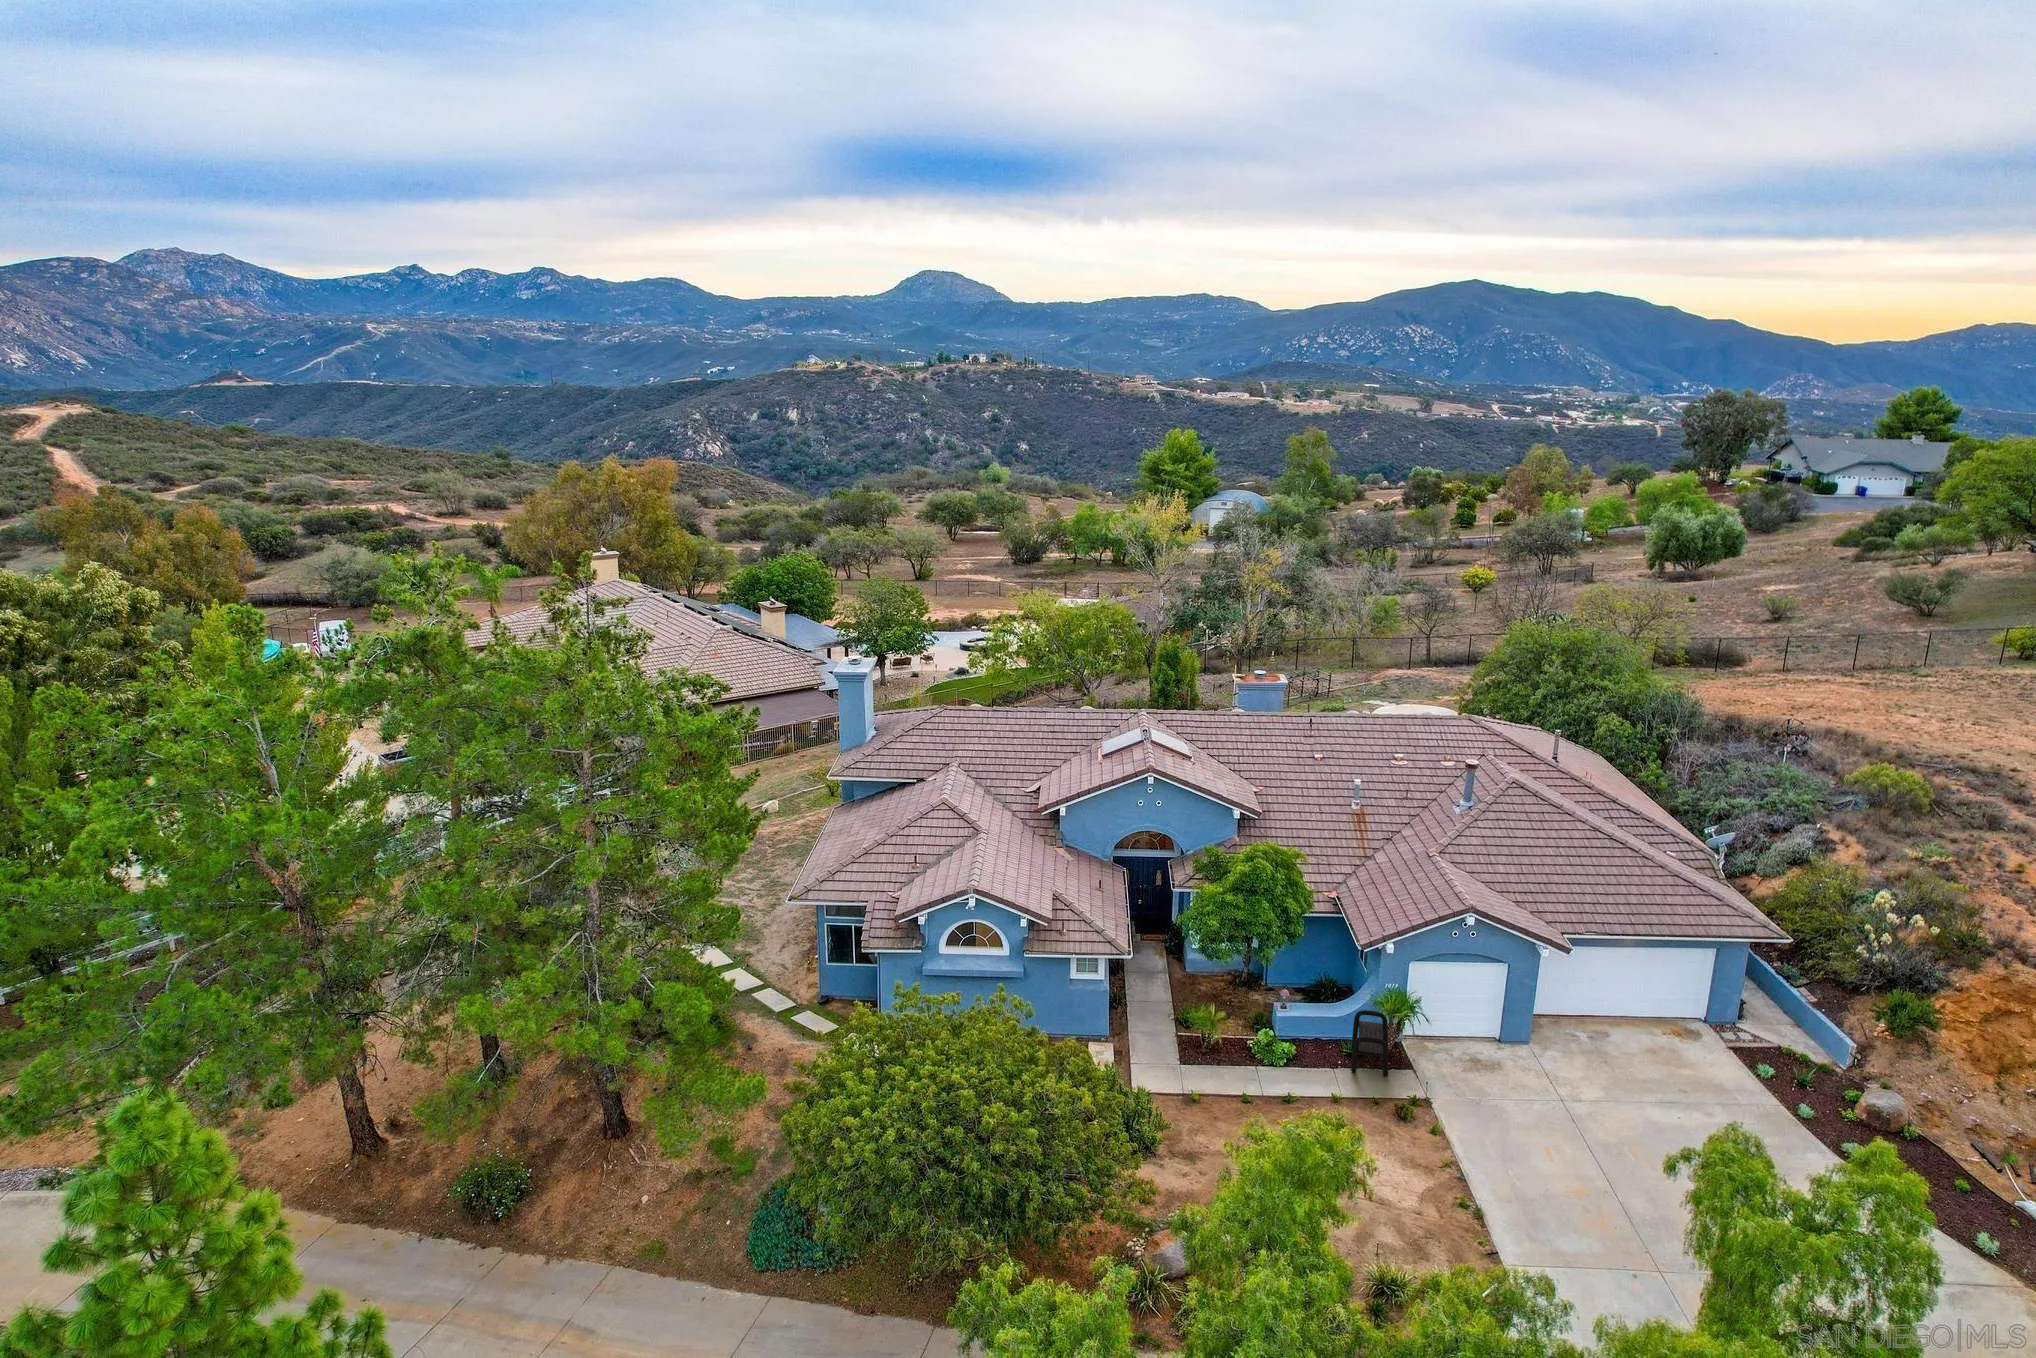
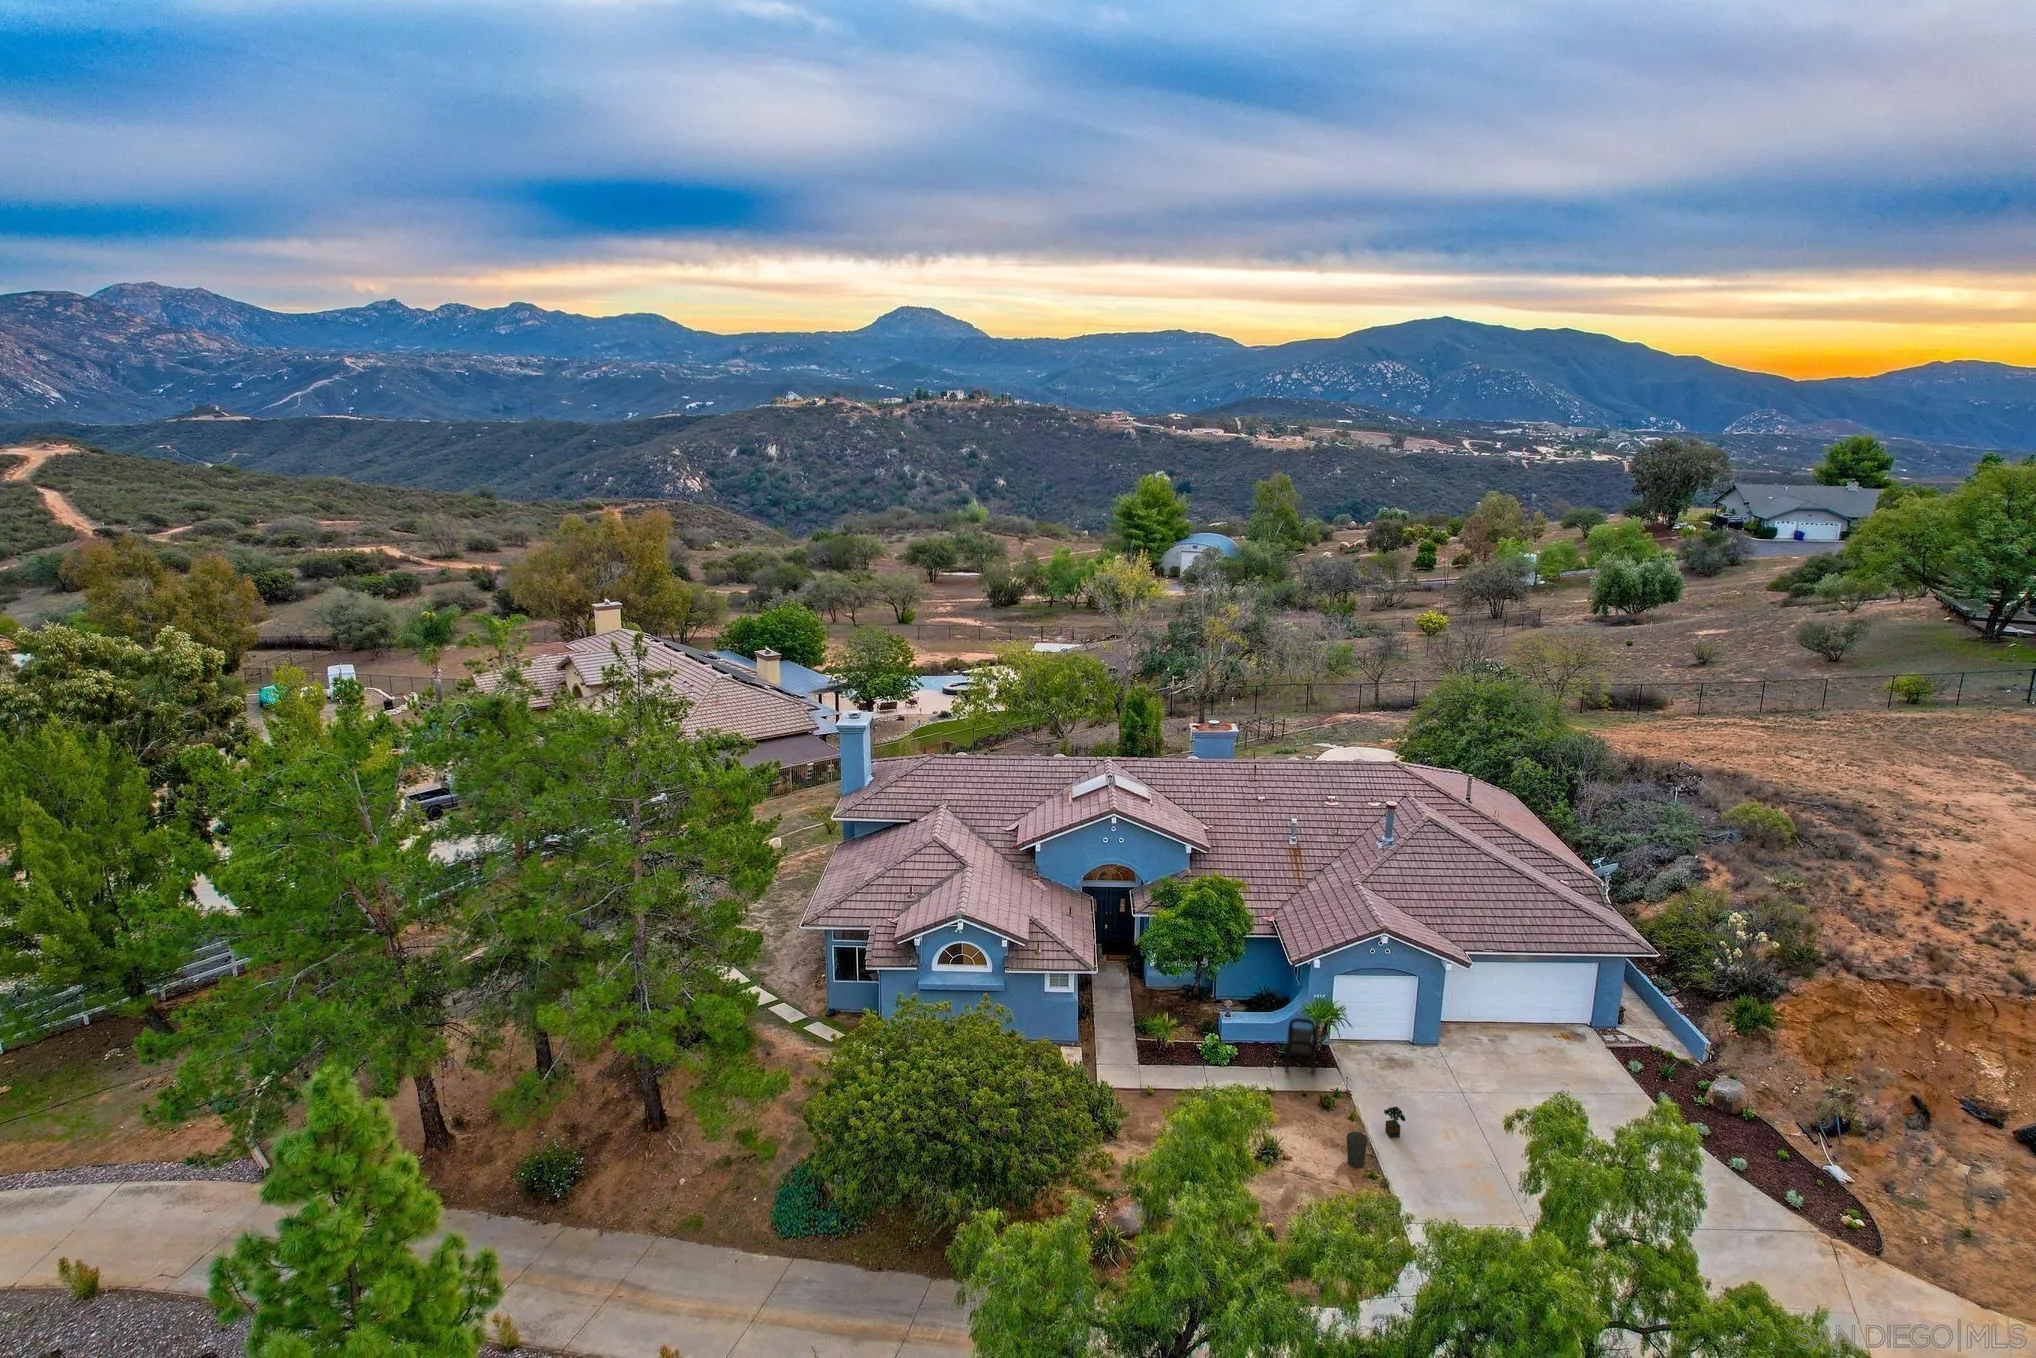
potted tree: none [1475,1120,1503,1159] -> present [1384,1107,1405,1138]
trash can: none [1434,1153,1460,1197] -> present [1346,1132,1368,1168]

